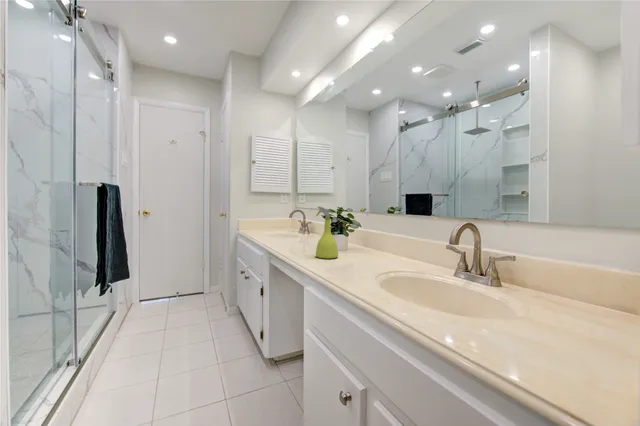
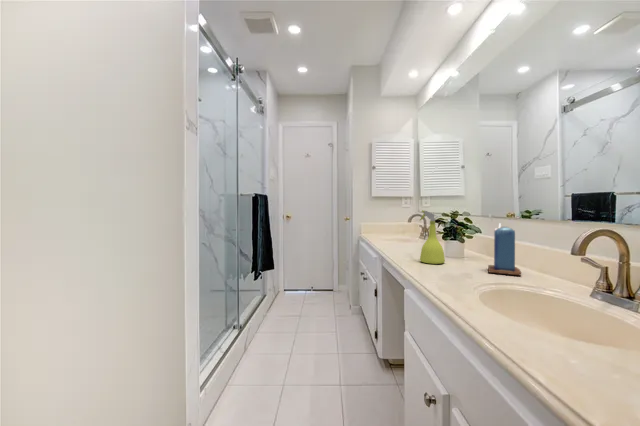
candle: none [374,218,403,264] -> present [488,224,521,275]

